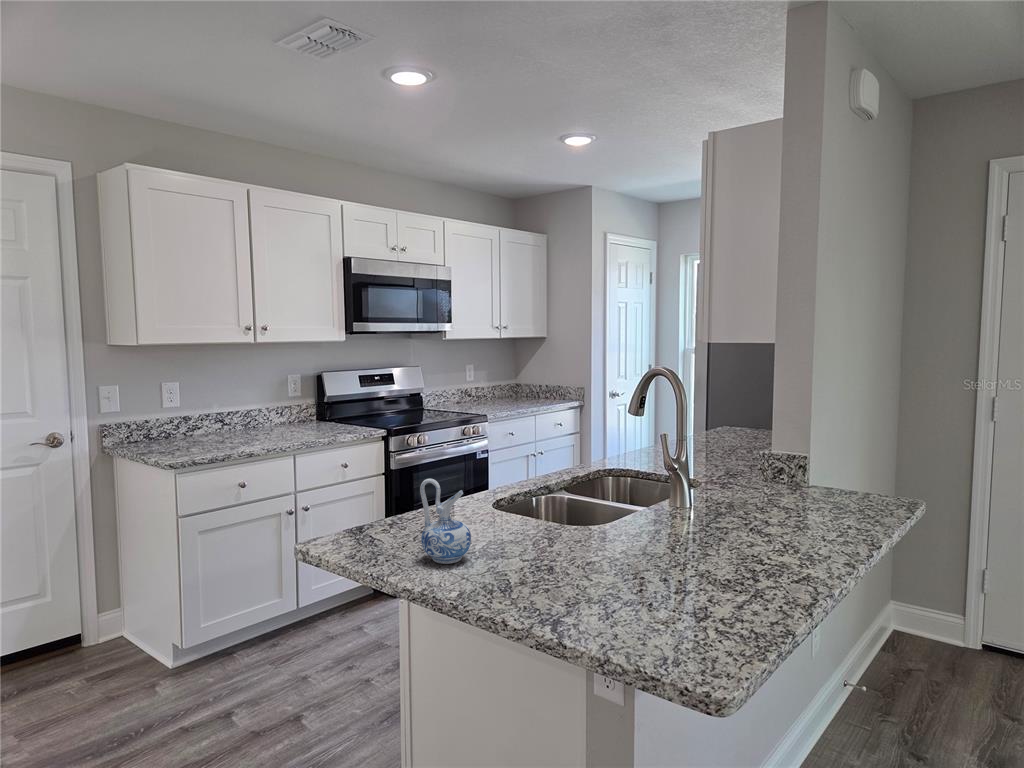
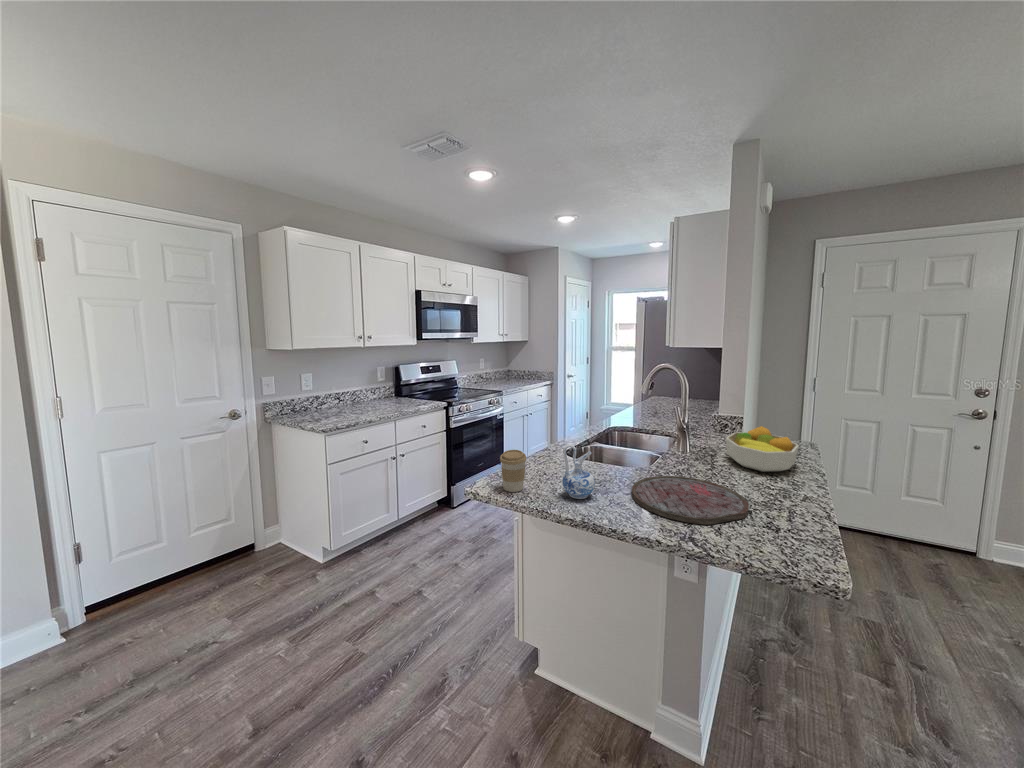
fruit bowl: none [738,465,848,538] -> present [726,426,799,472]
coffee cup: none [339,488,380,551] -> present [500,450,527,492]
cutting board: none [525,537,697,605] -> present [632,476,749,525]

